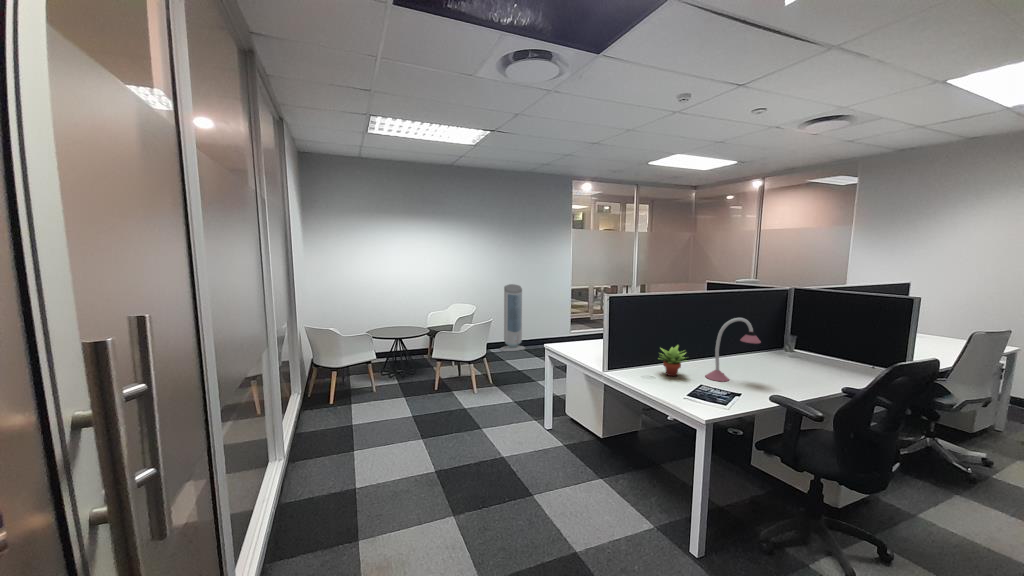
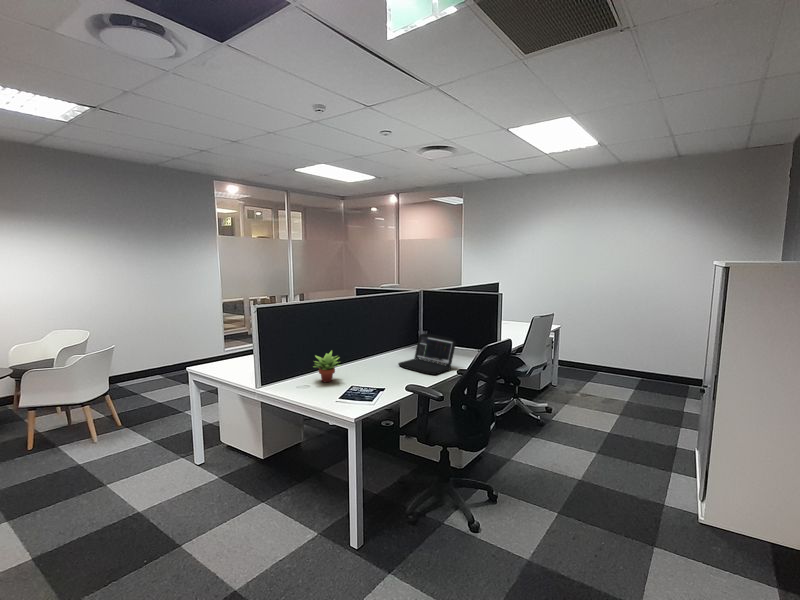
air purifier: present [500,284,525,351] -> none [134,297,173,382]
desk lamp: present [705,318,761,382] -> none [357,320,400,380]
laptop: none [754,338,840,389] -> present [398,333,456,375]

